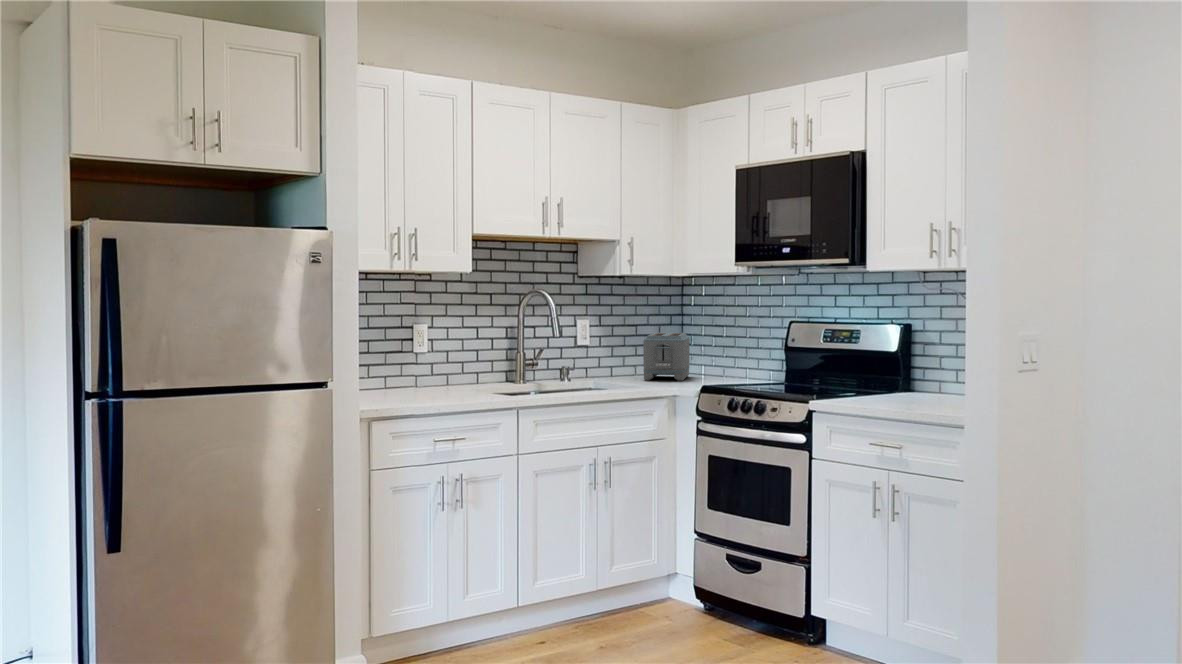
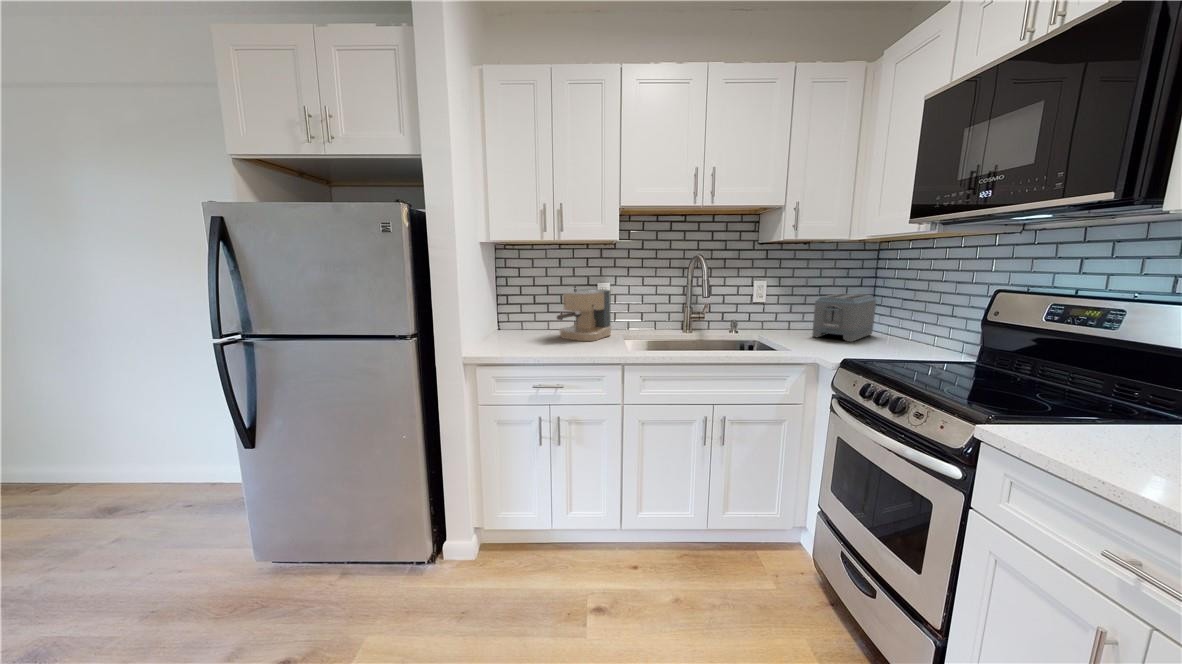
coffee maker: none [392,332,452,397] -> present [557,289,611,341]

